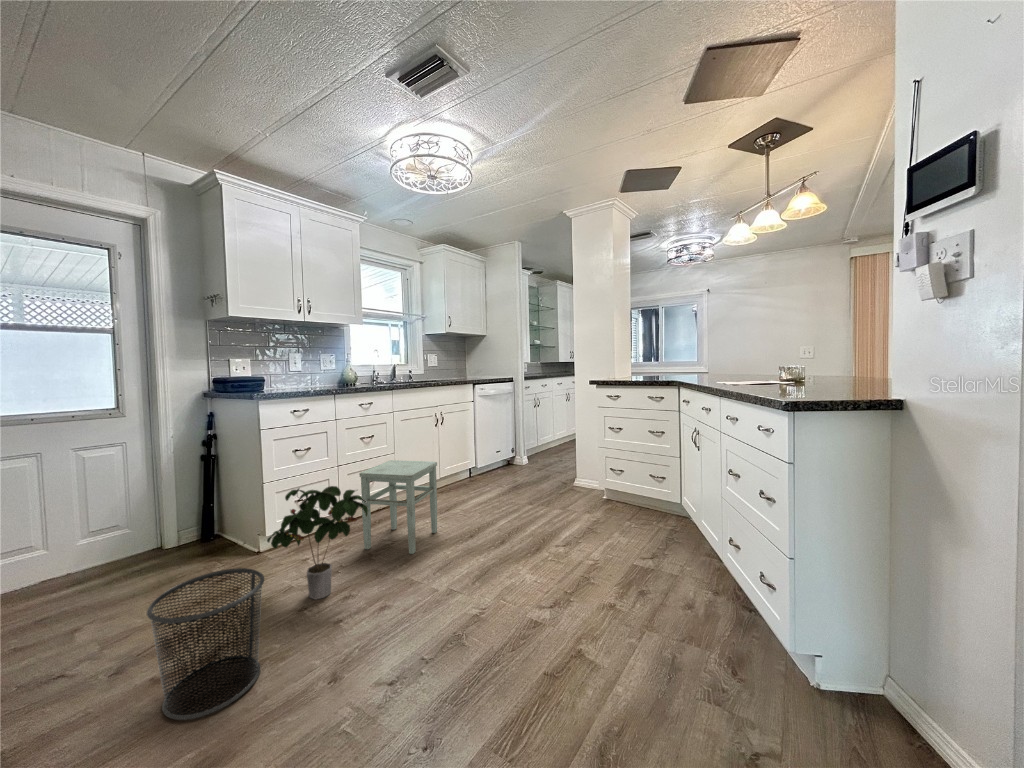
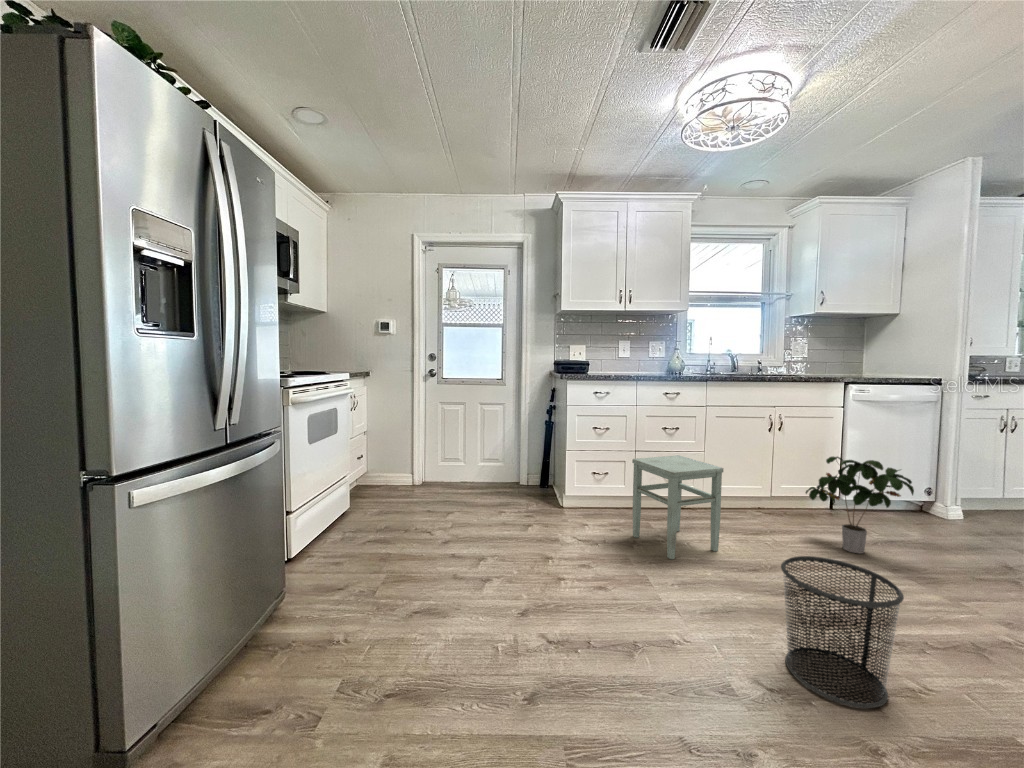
potted plant: present [267,486,368,599] -> present [806,457,914,553]
waste bin: present [147,568,264,720] -> present [781,556,904,708]

